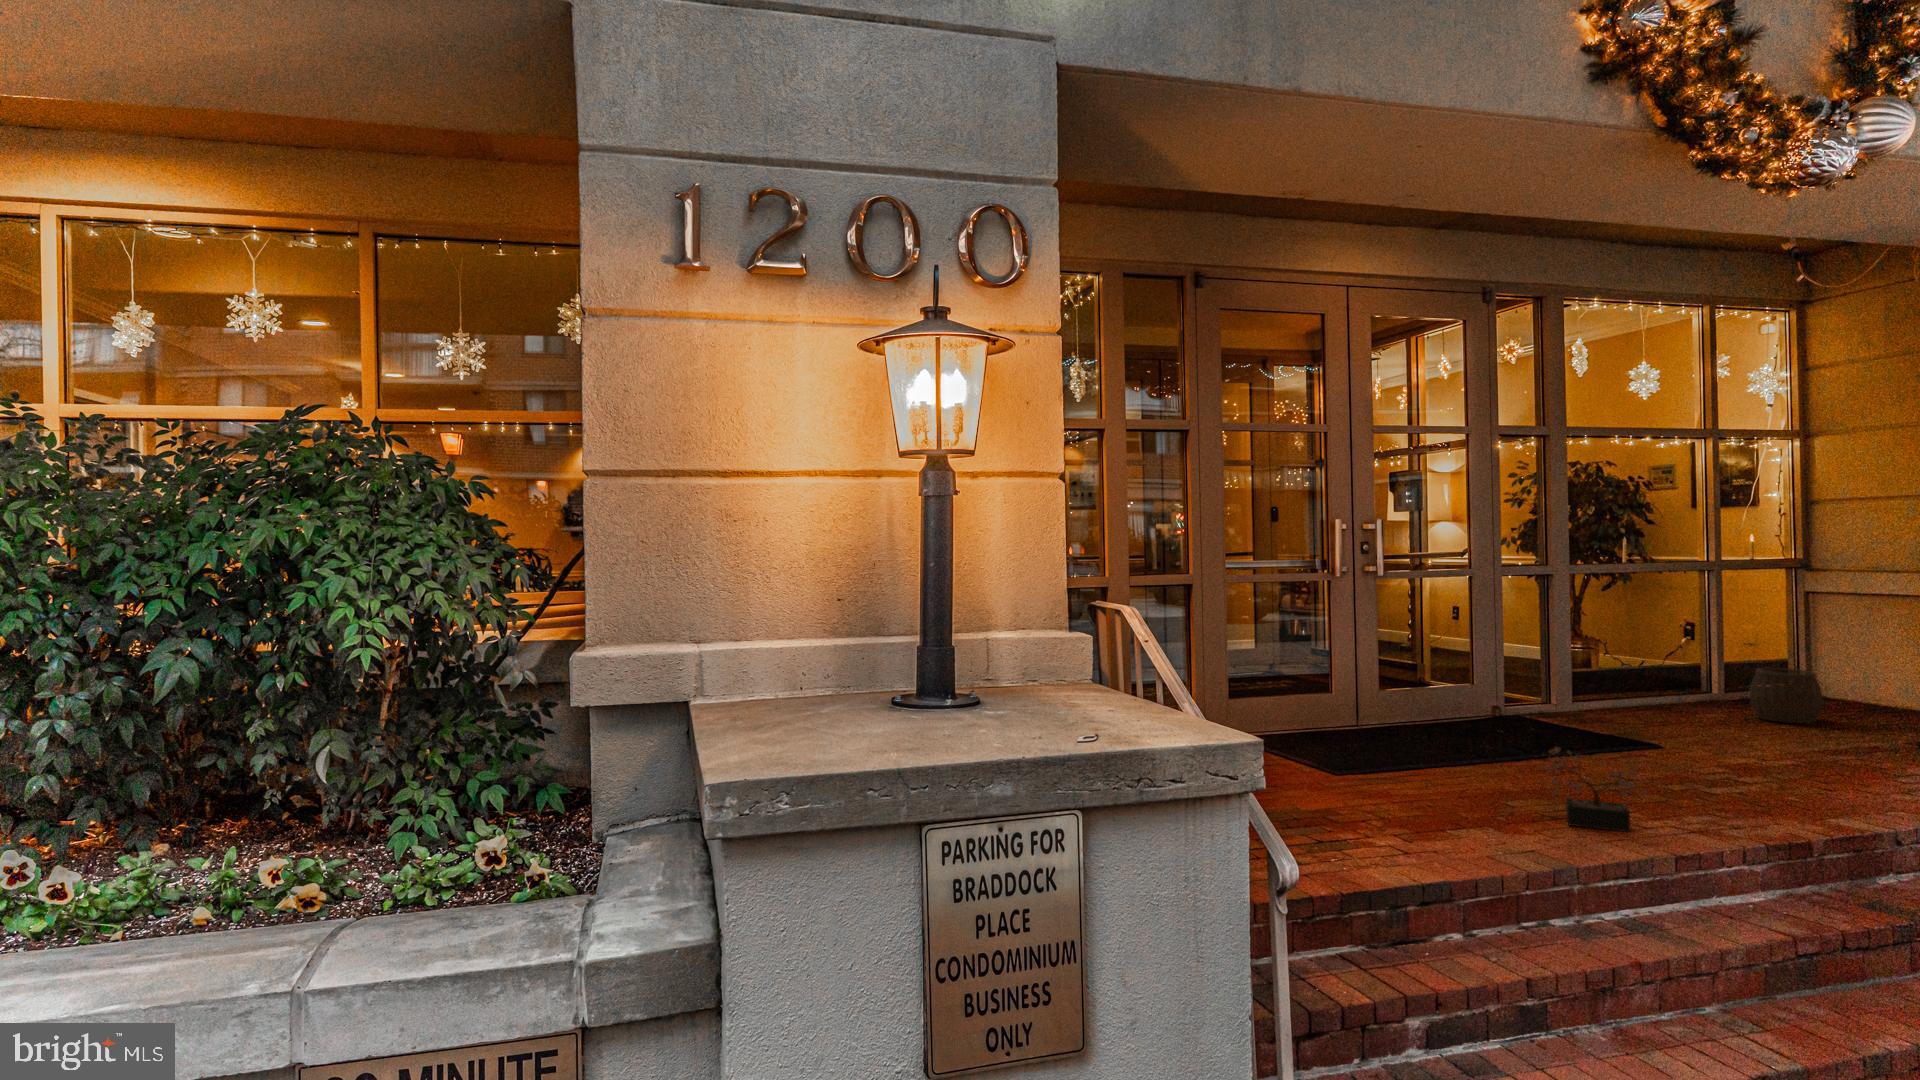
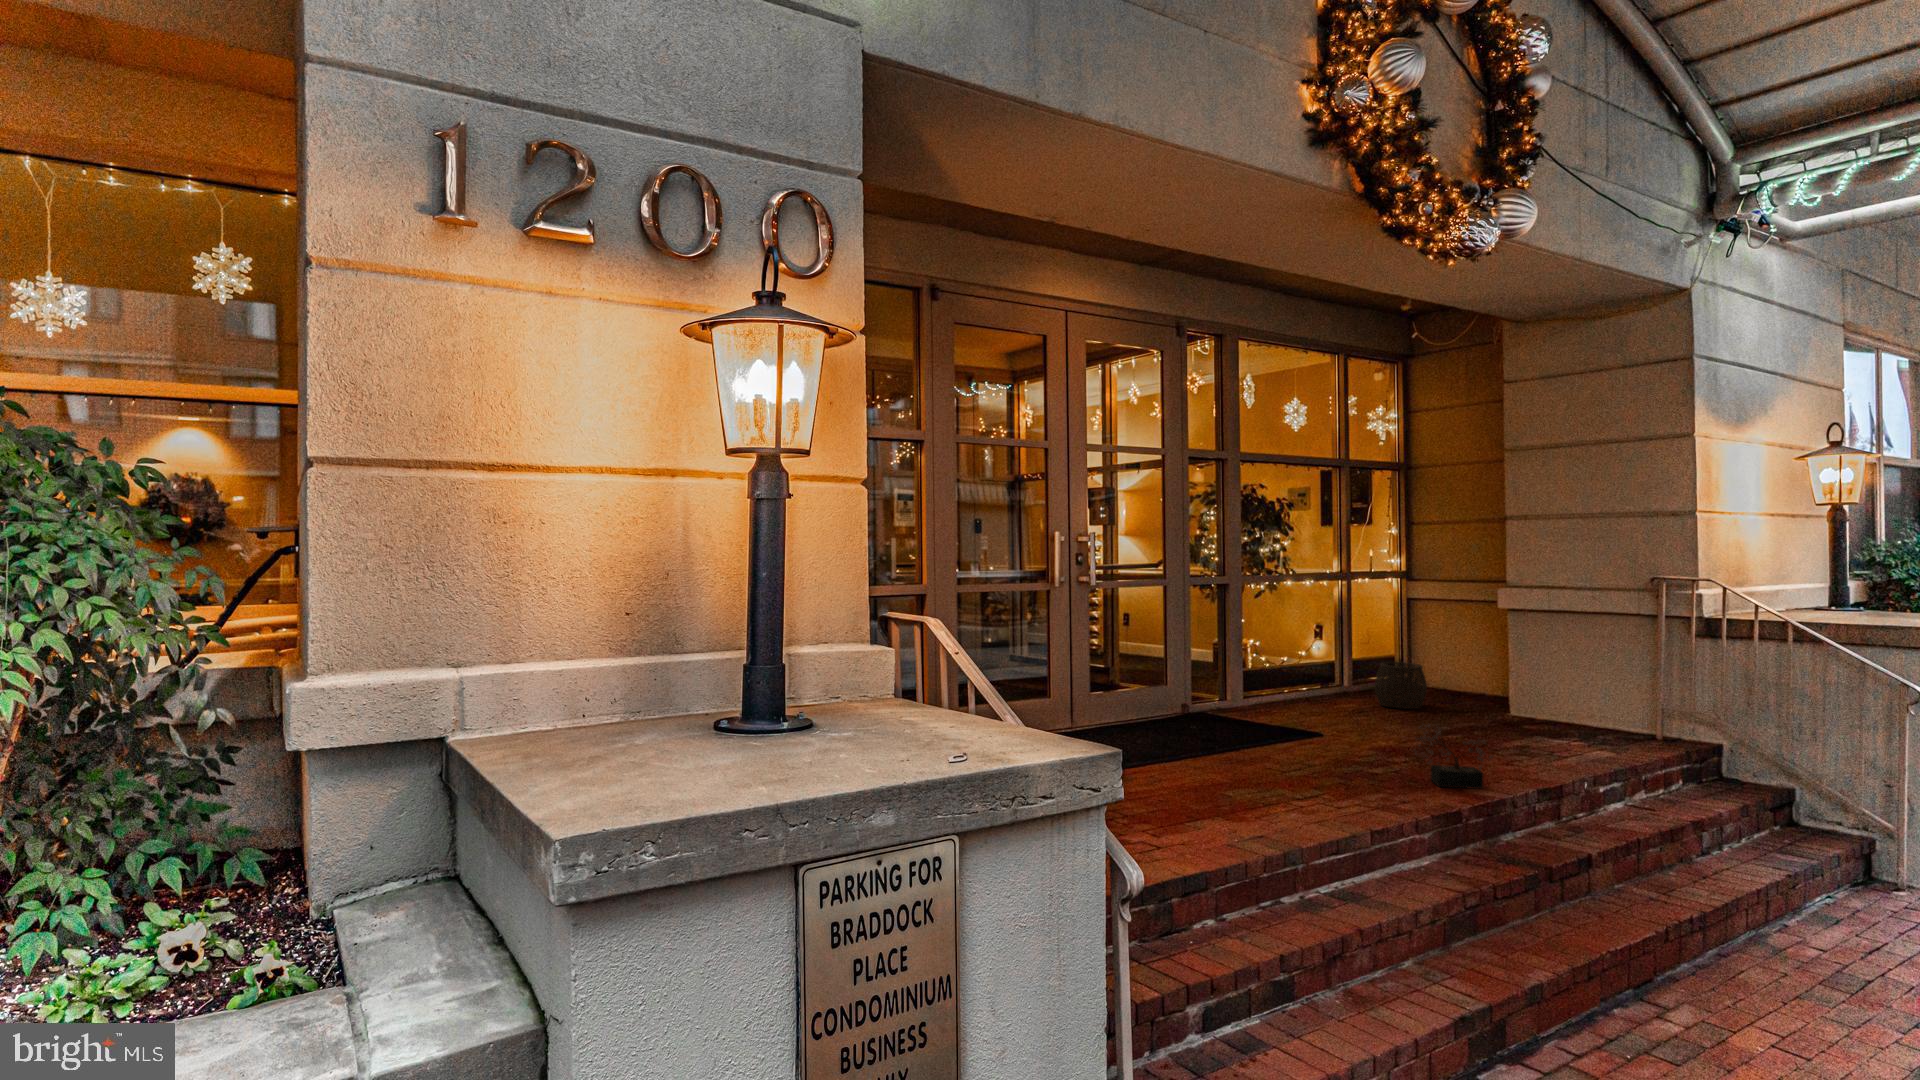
decorative plant: present [1540,747,1647,832] -> present [1415,724,1493,789]

